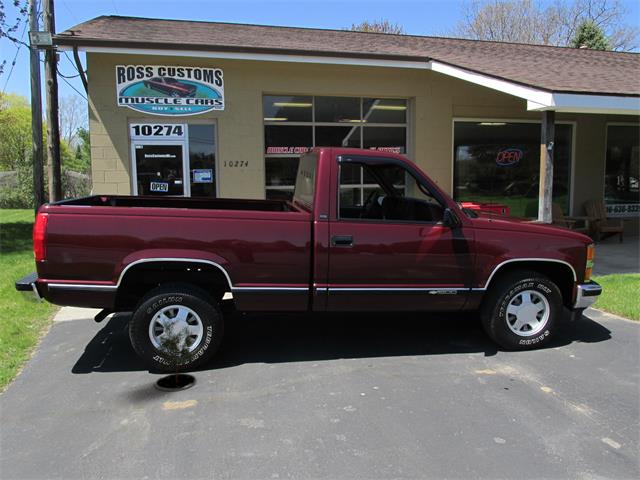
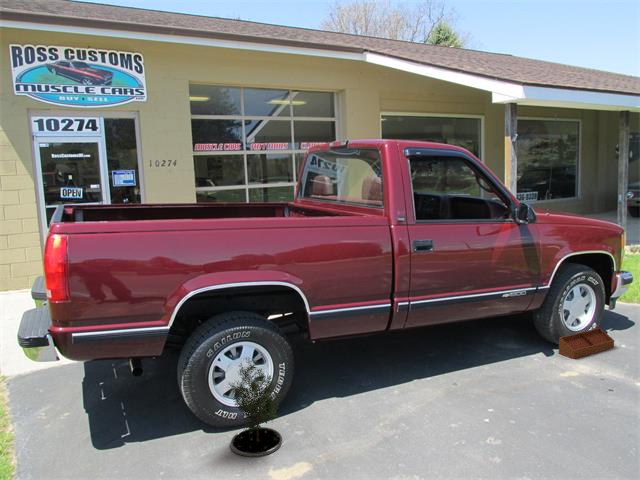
storage bin: none [502,340,568,364] -> present [559,328,614,359]

